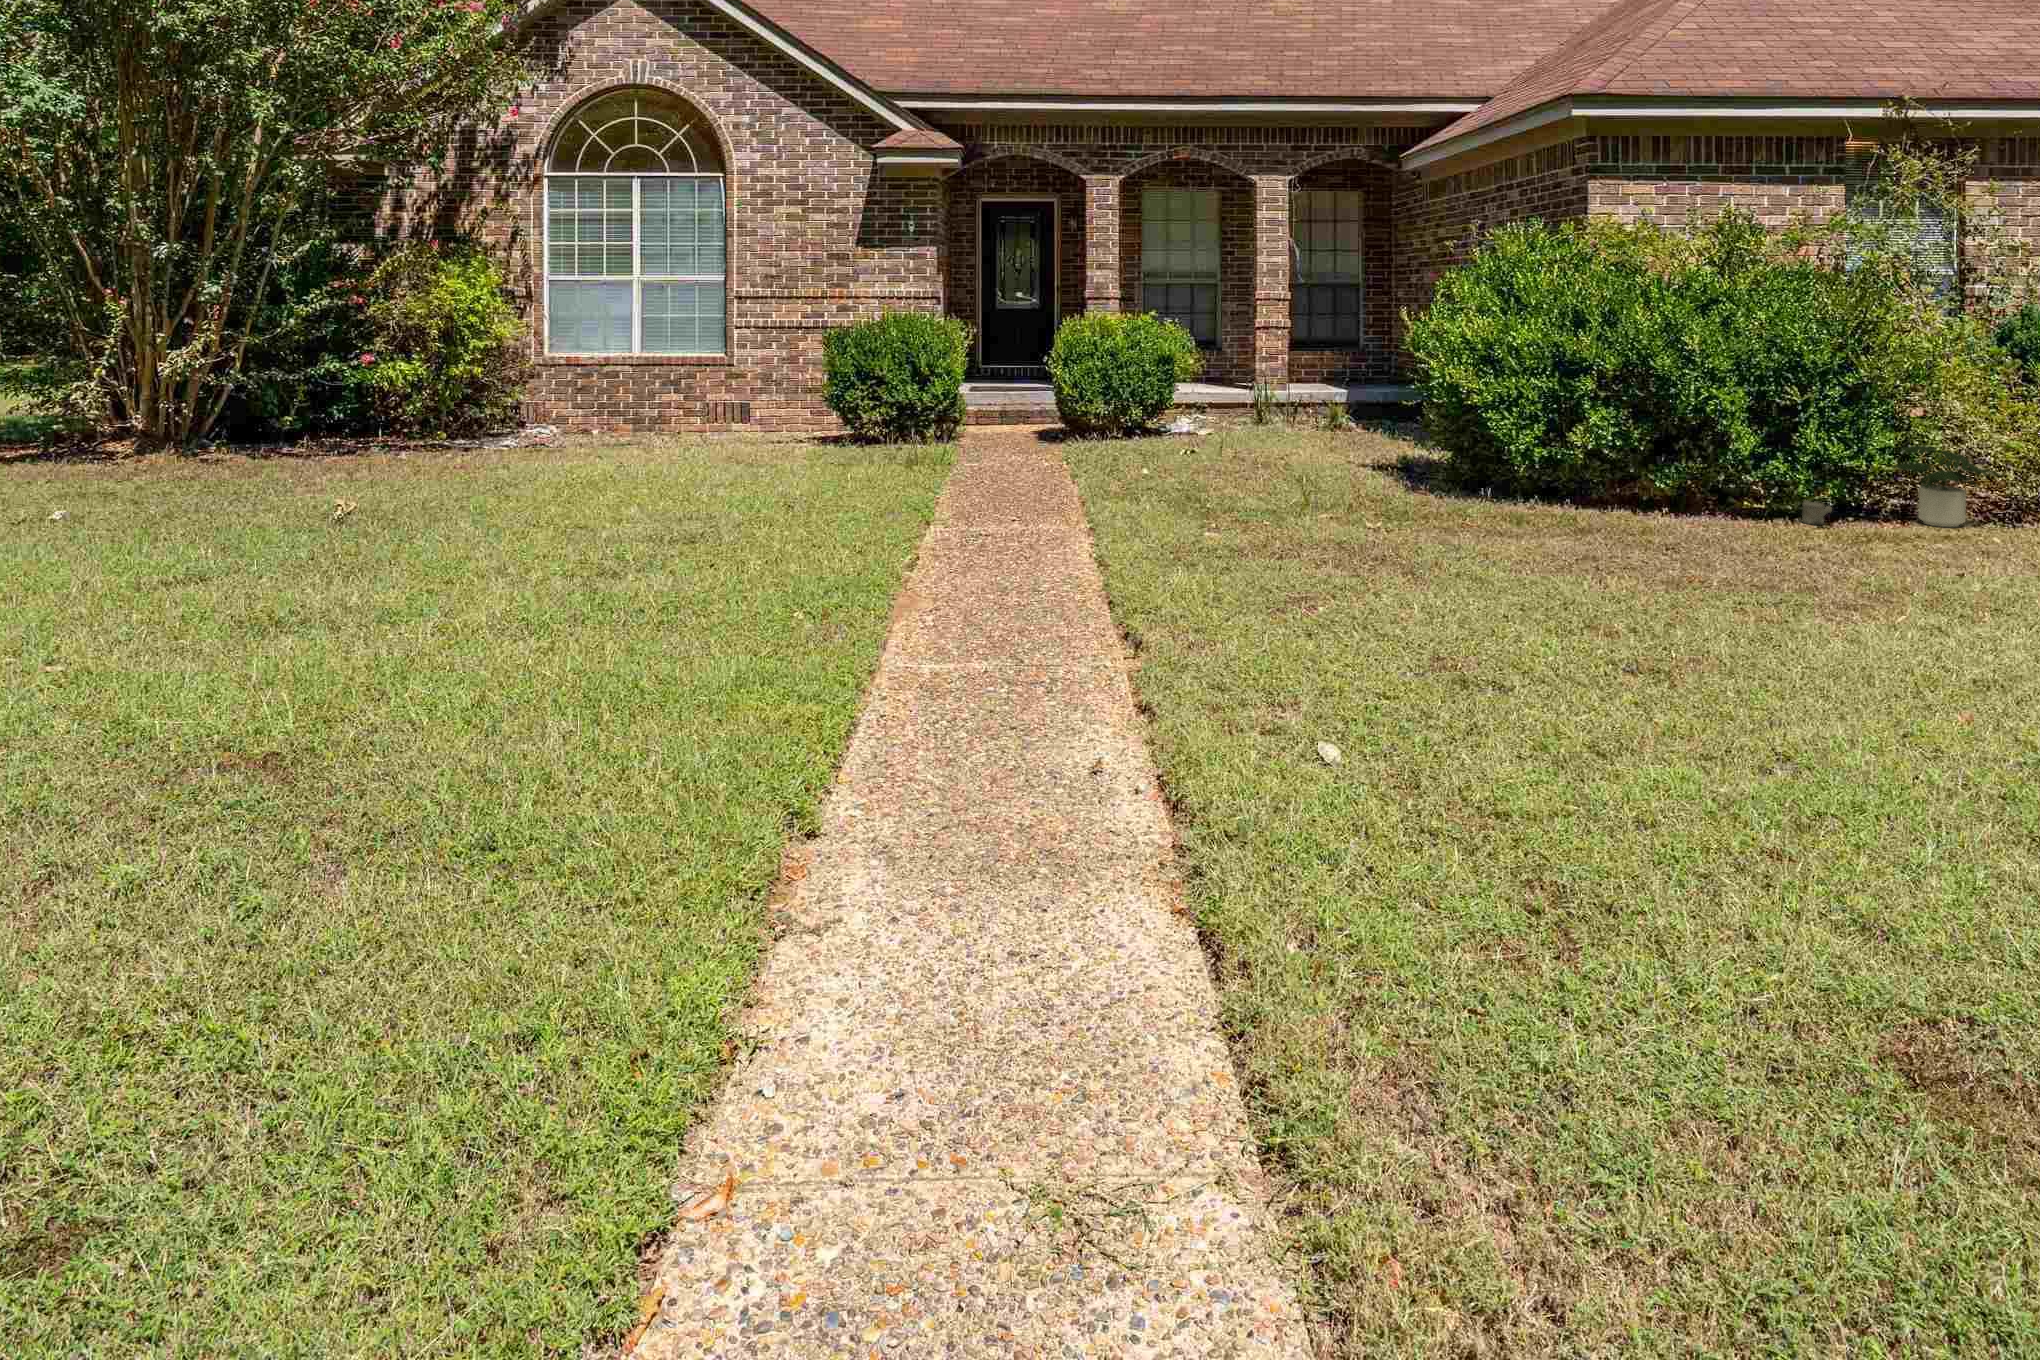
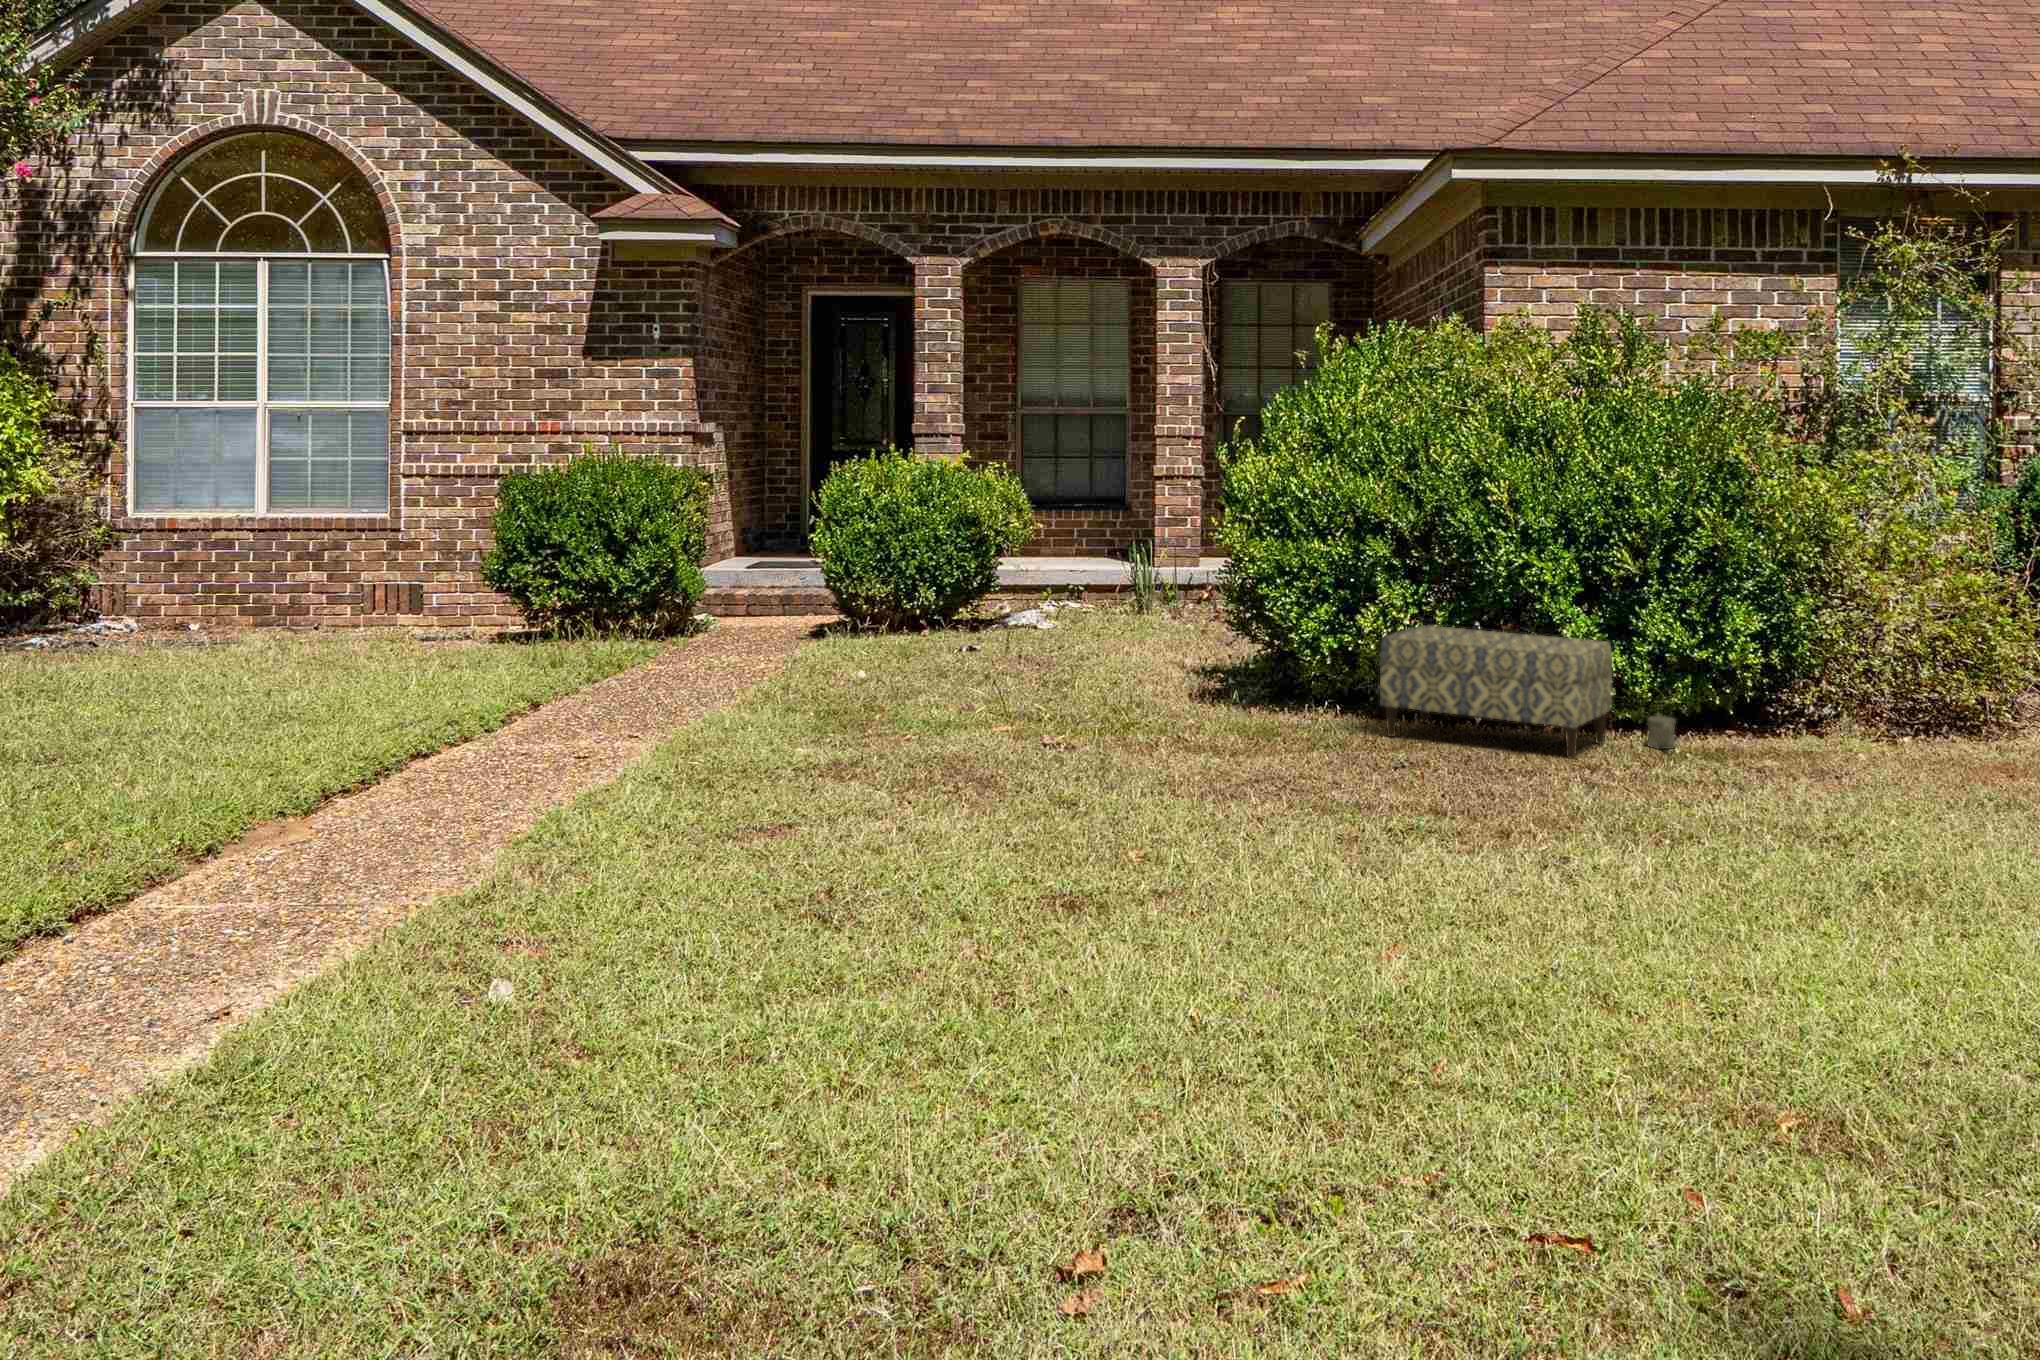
bench: none [1603,439,1776,531] -> present [1380,625,1612,759]
potted plant: present [1892,446,2000,527] -> none [1770,637,1915,753]

